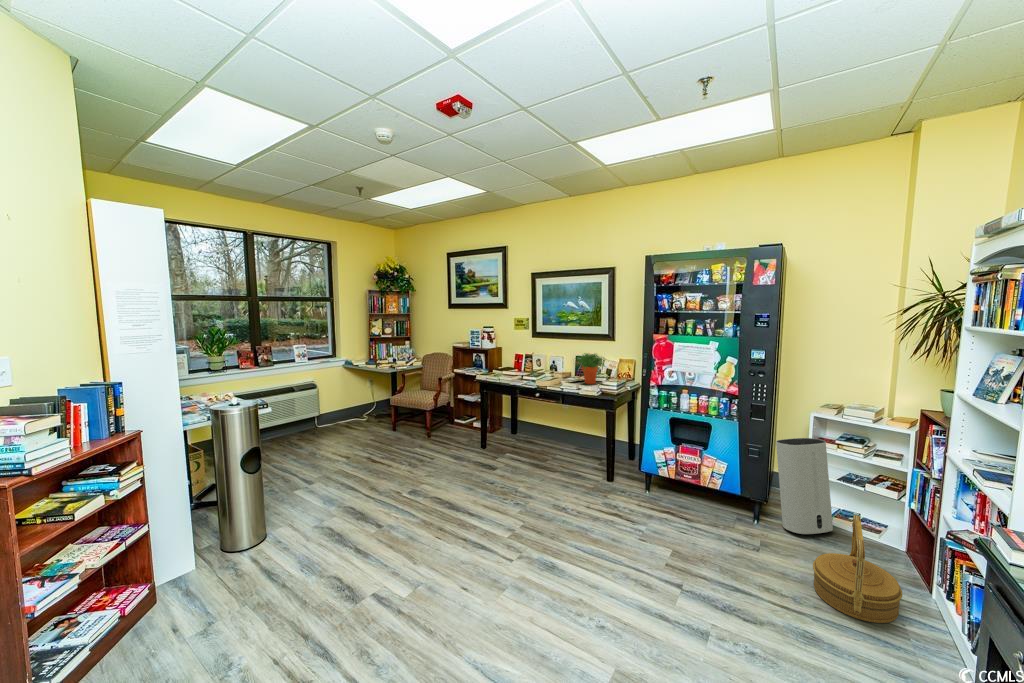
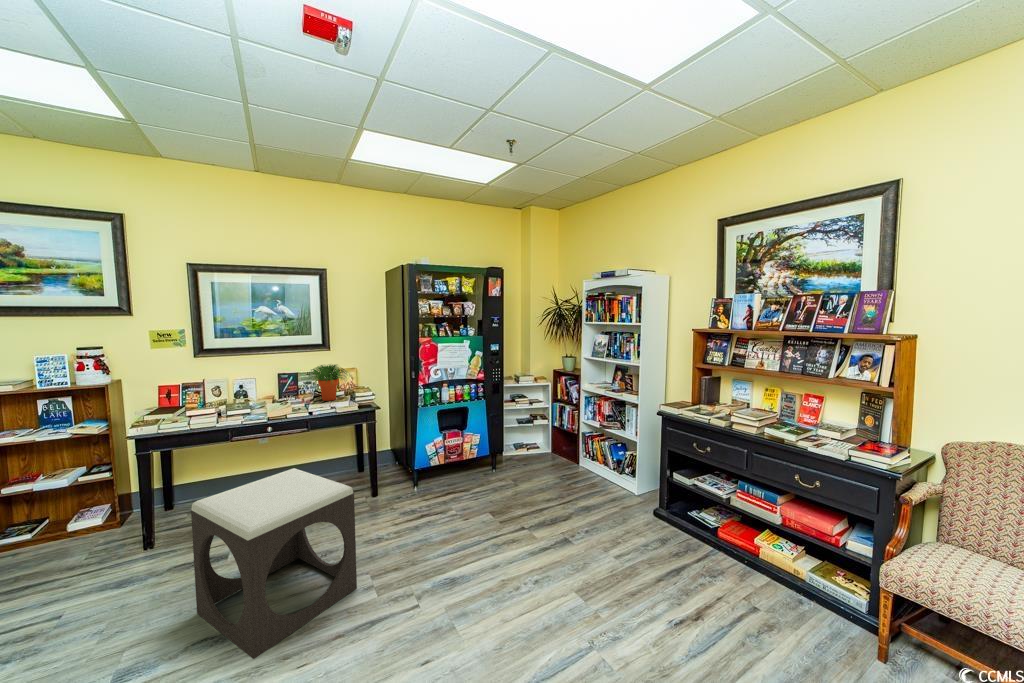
footstool: none [432,426,516,526] -> present [191,468,357,659]
air purifier: present [776,438,833,534] -> none [506,401,536,468]
woven basket: present [813,515,902,623] -> none [562,434,603,490]

